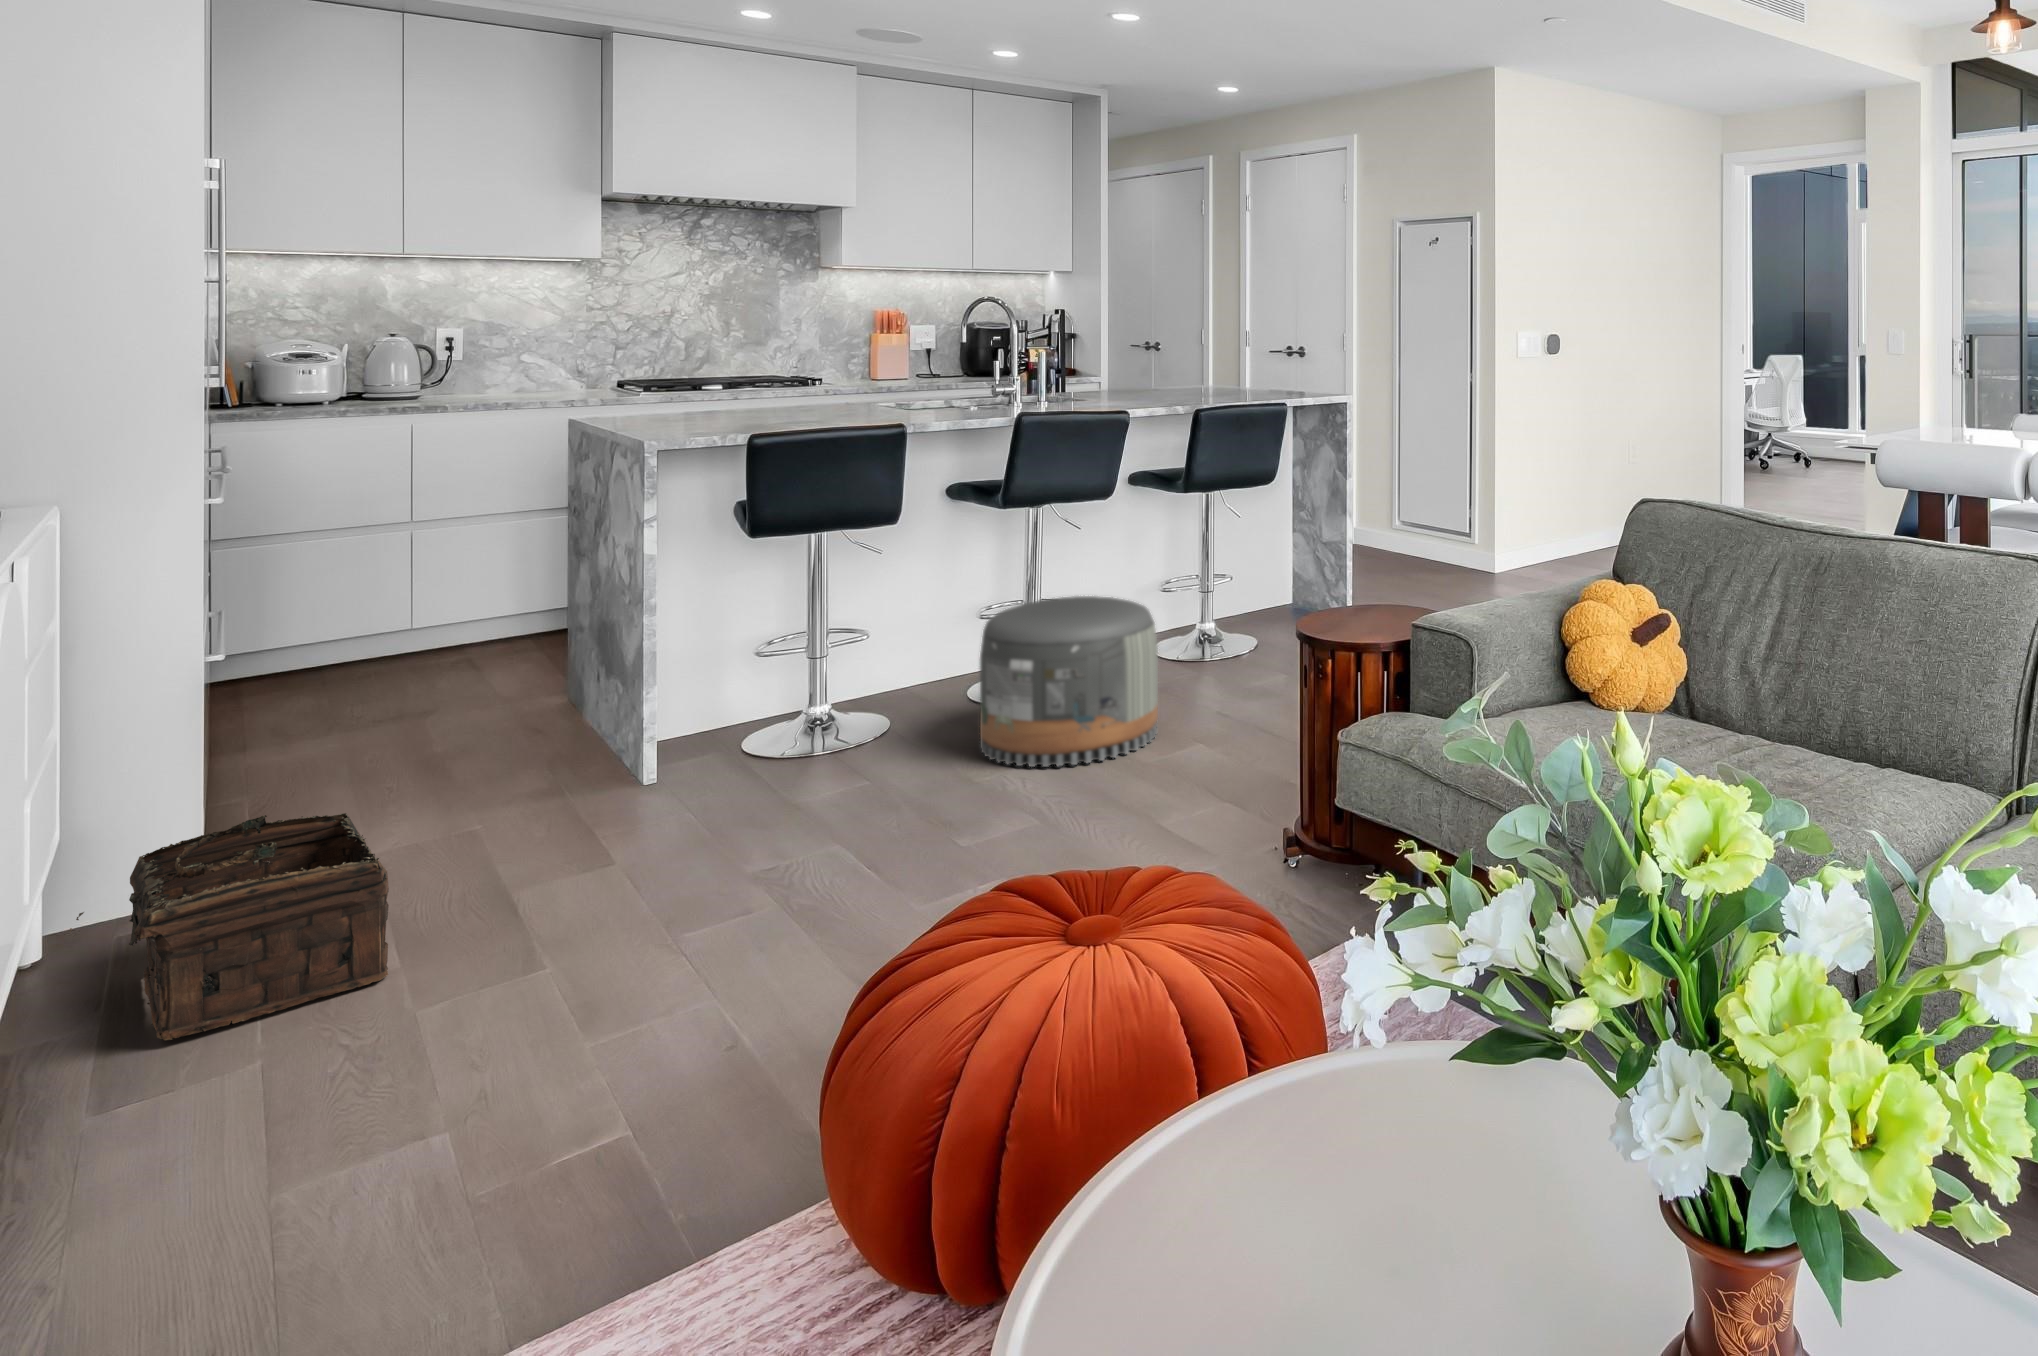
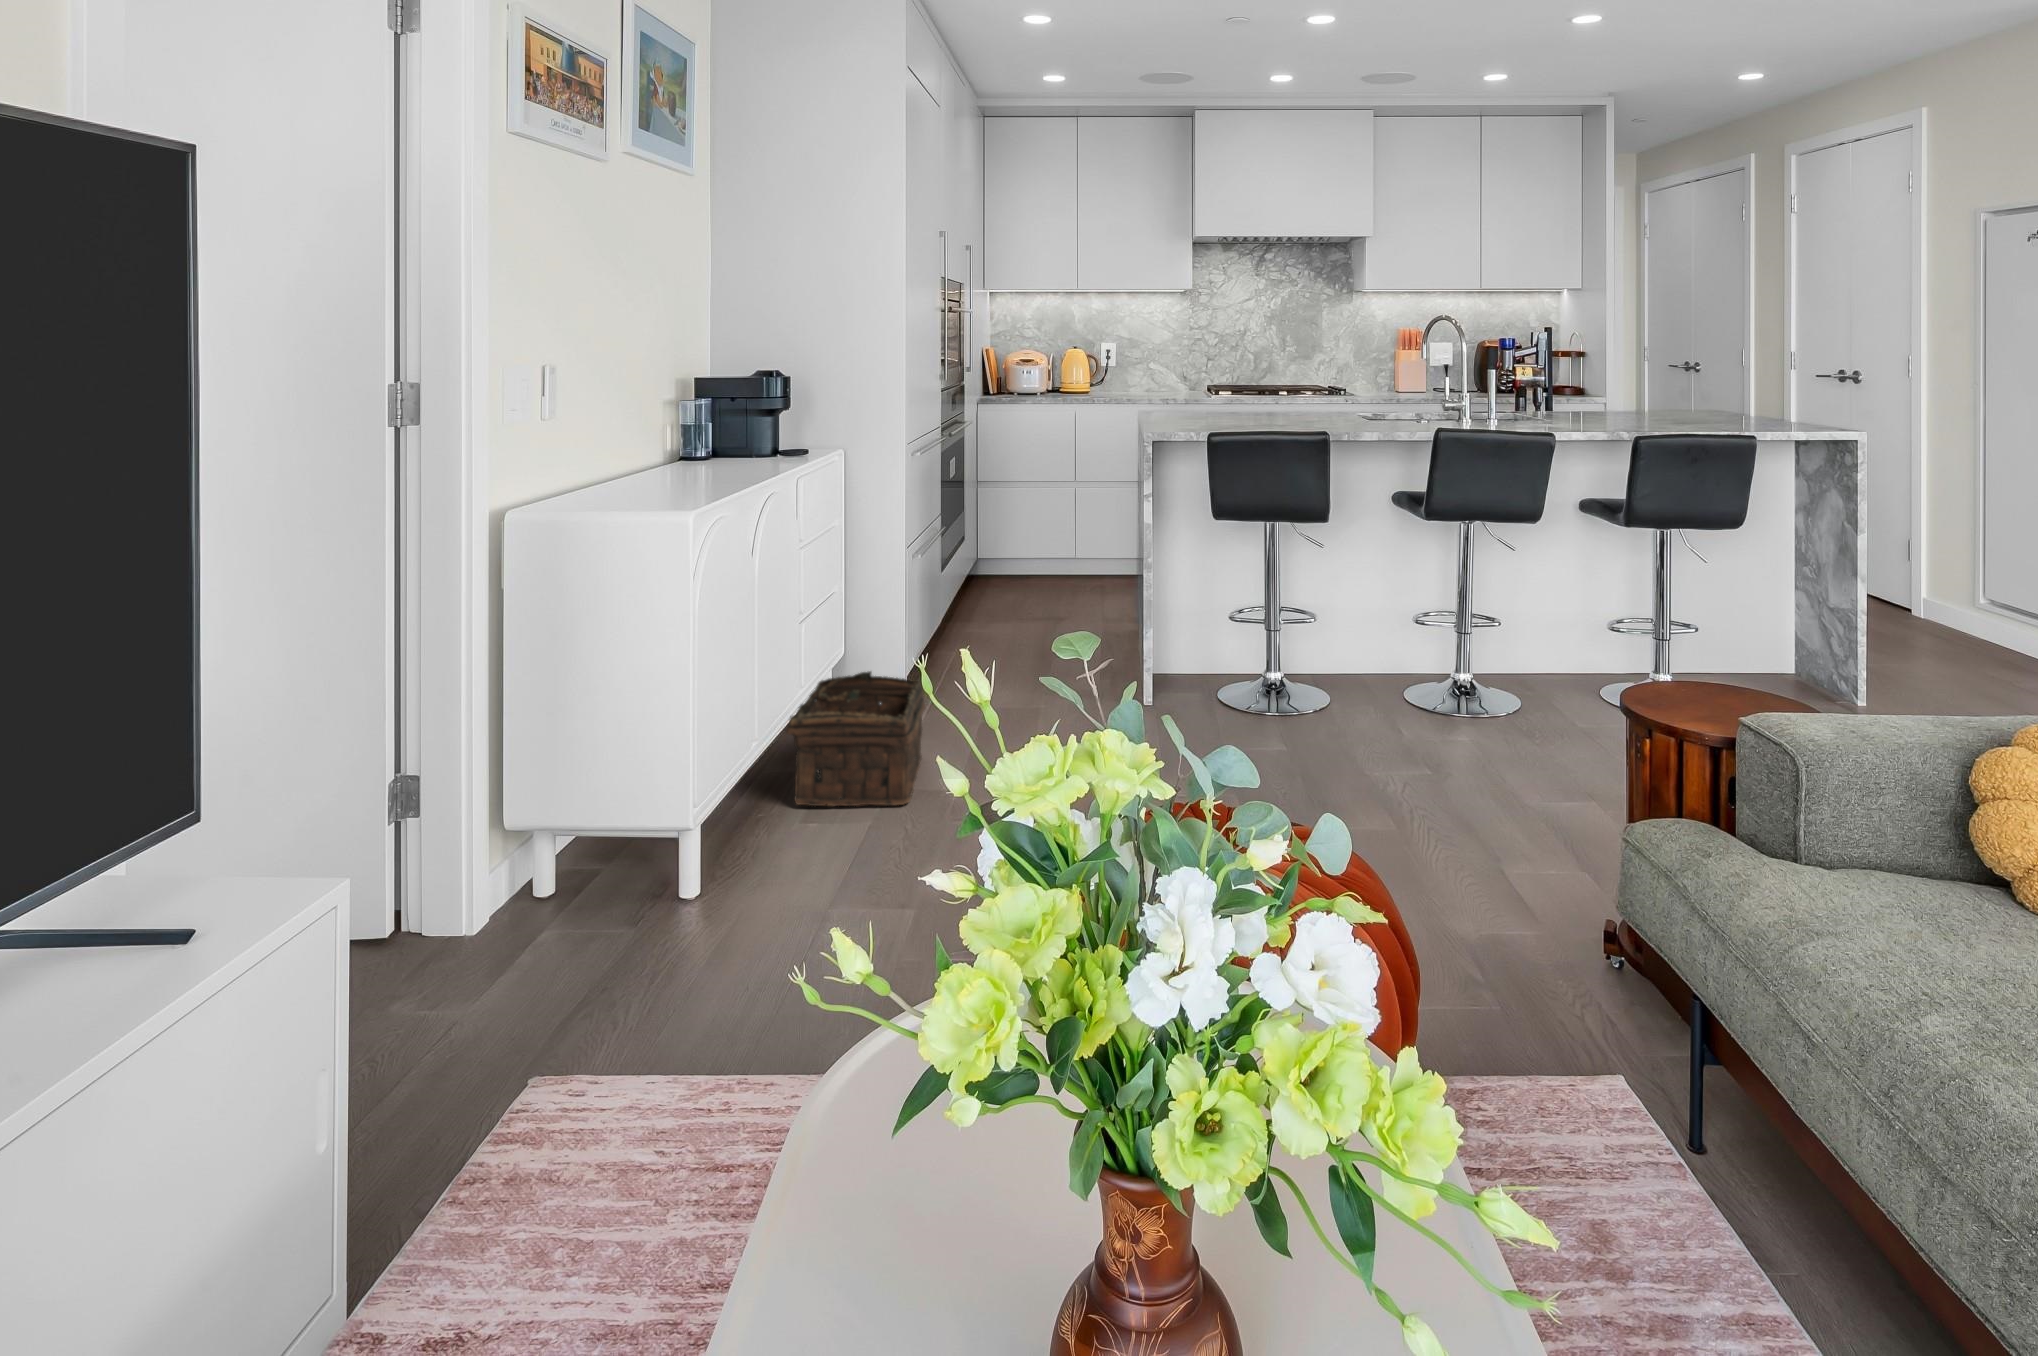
pouf: present [980,596,1158,767] -> none [1371,613,1548,789]

